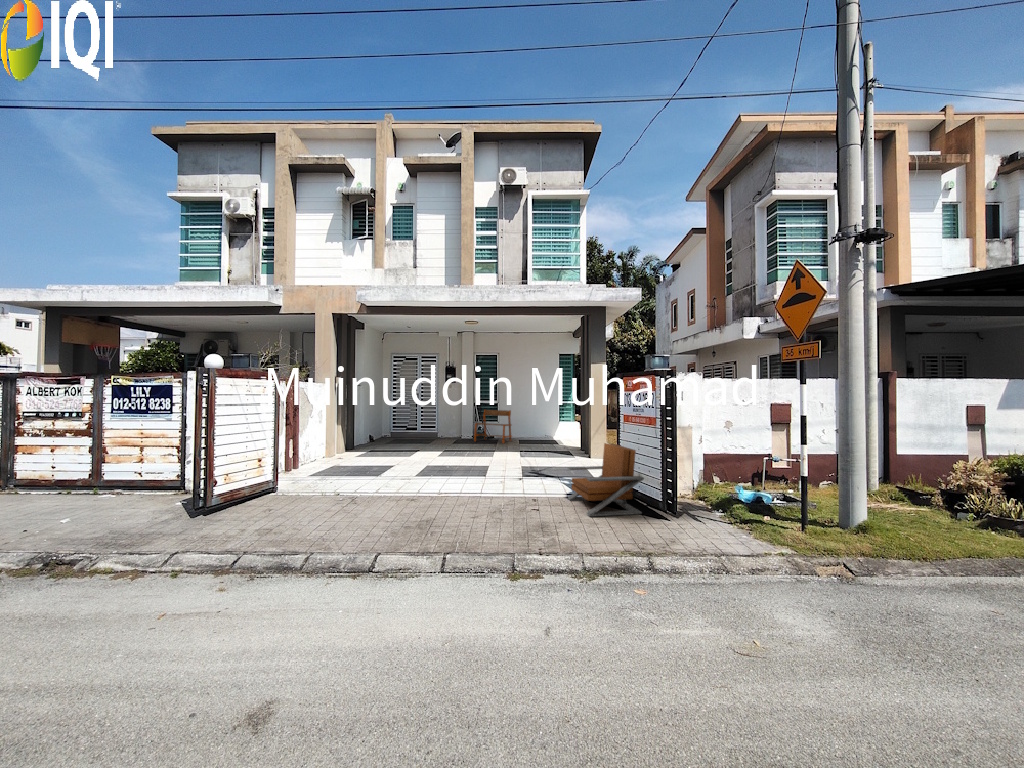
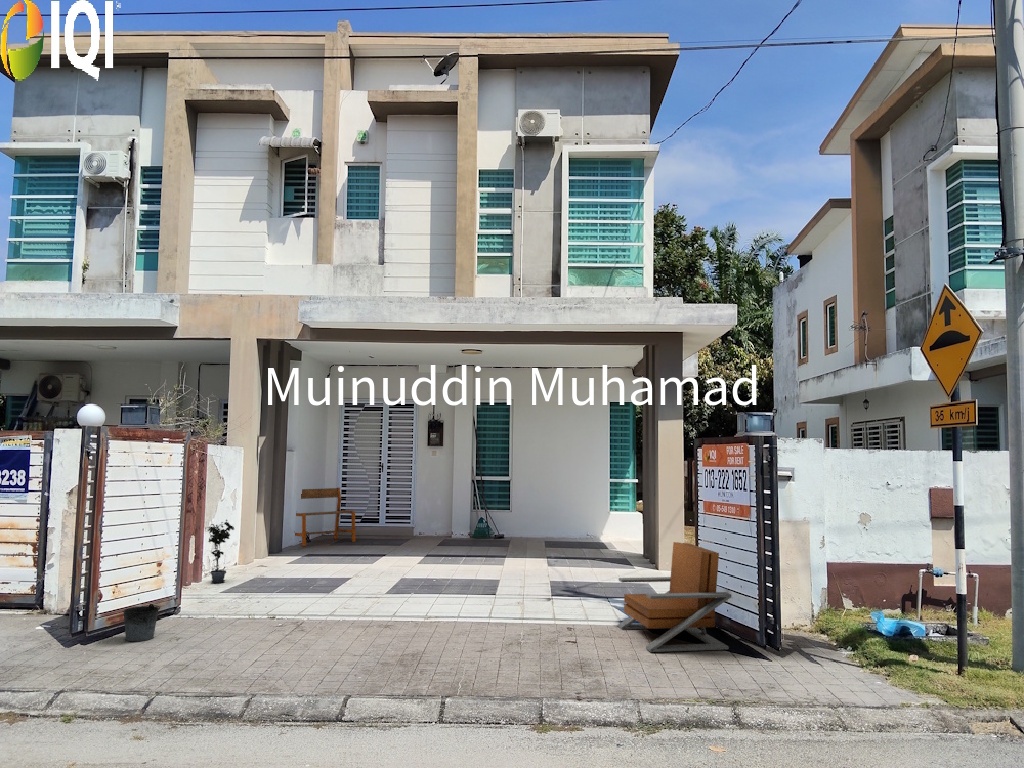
bench: present [474,410,512,443] -> present [295,488,355,546]
potted plant: none [297,432,318,473] -> present [205,520,234,583]
bucket: none [231,489,258,514] -> present [123,604,160,641]

